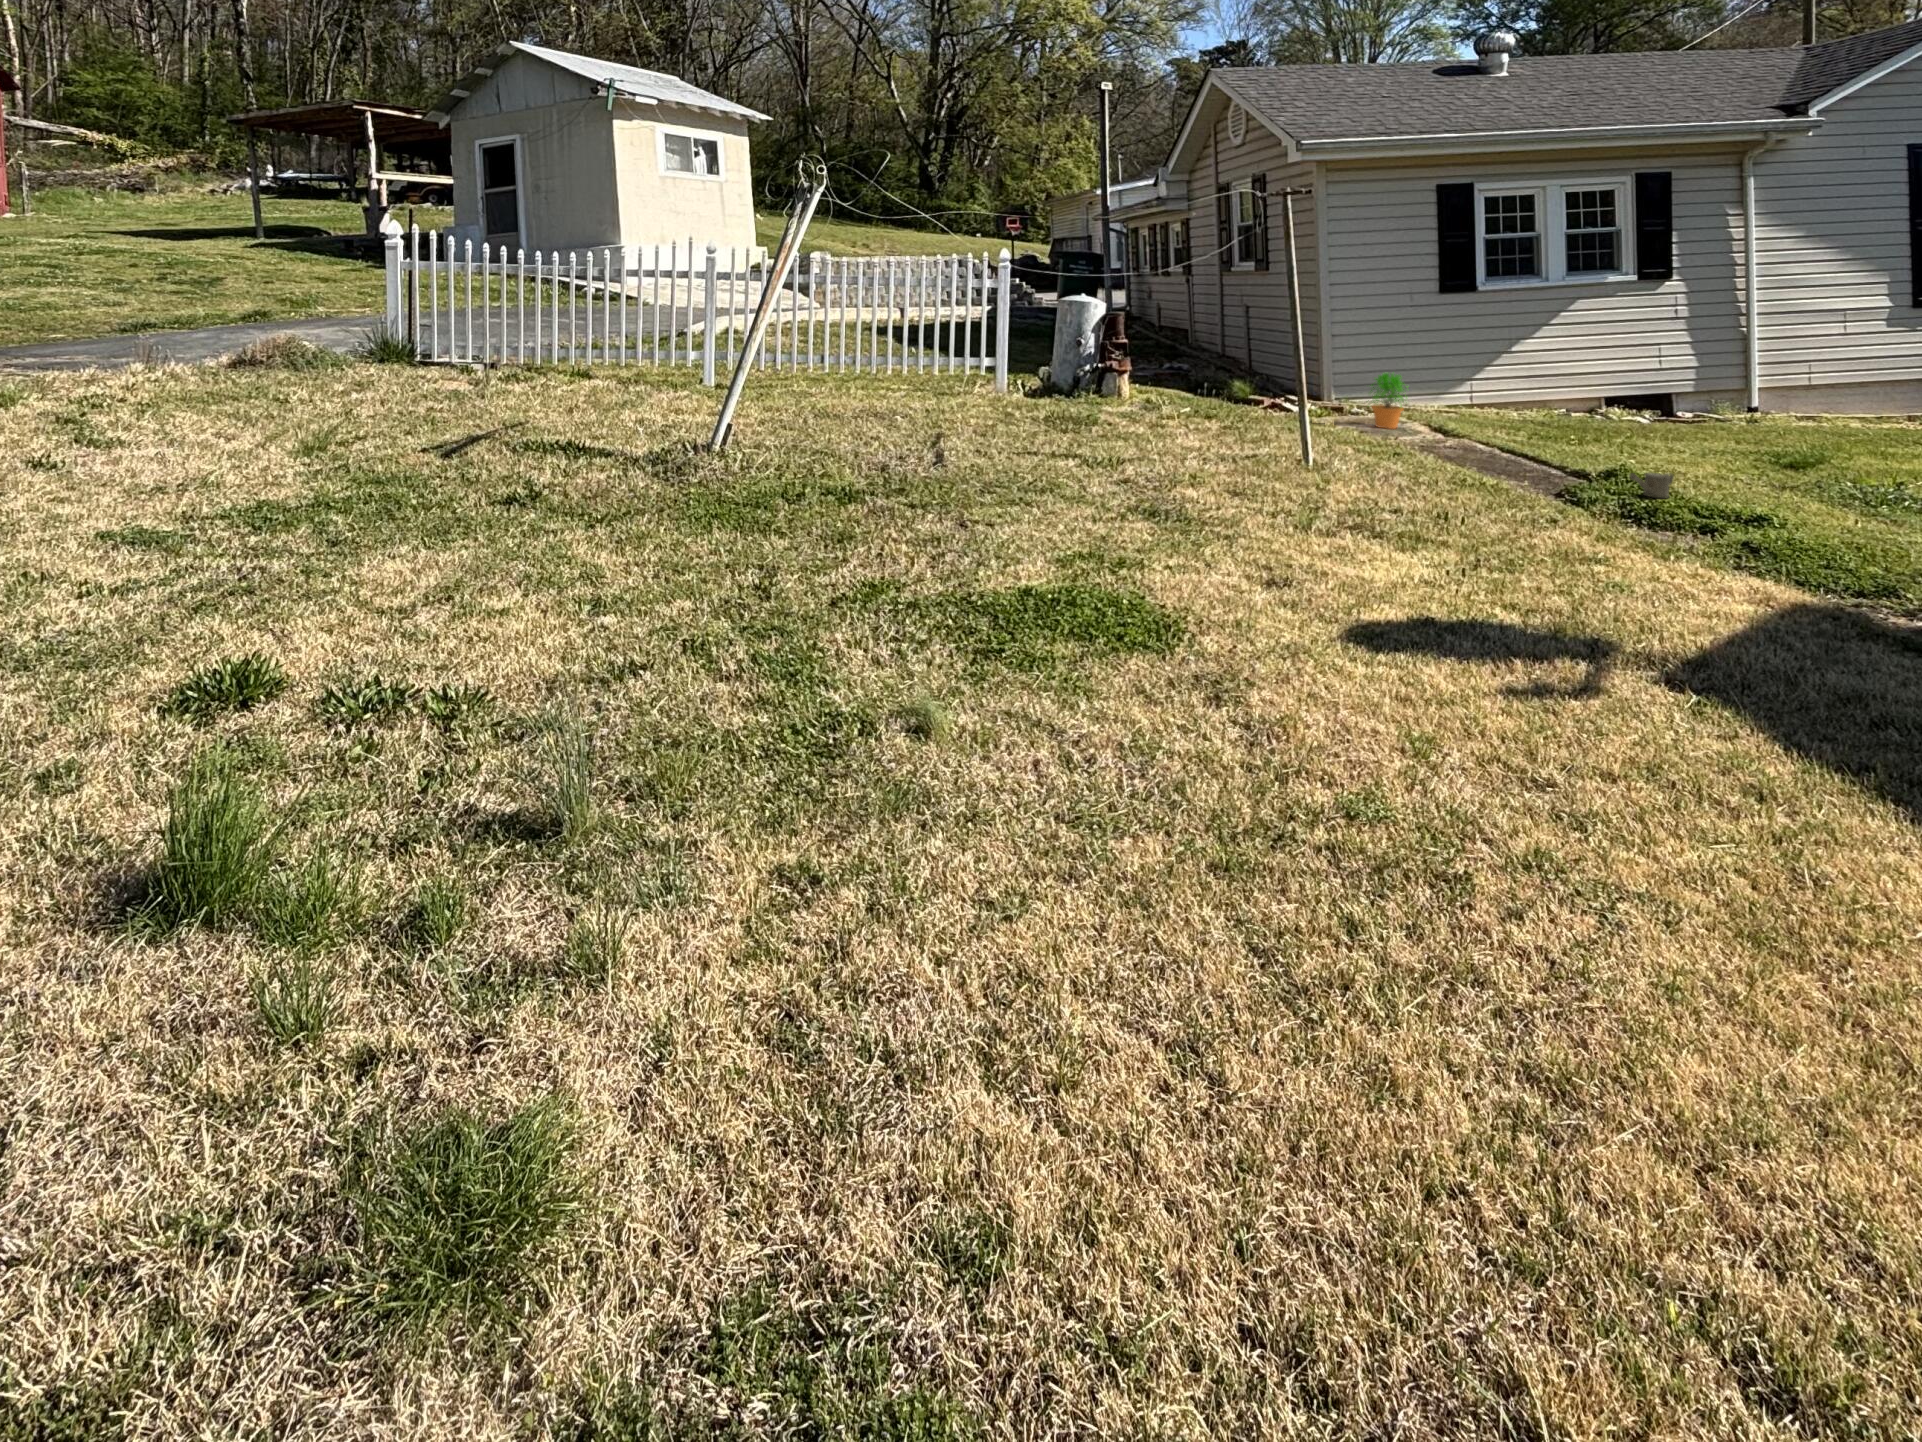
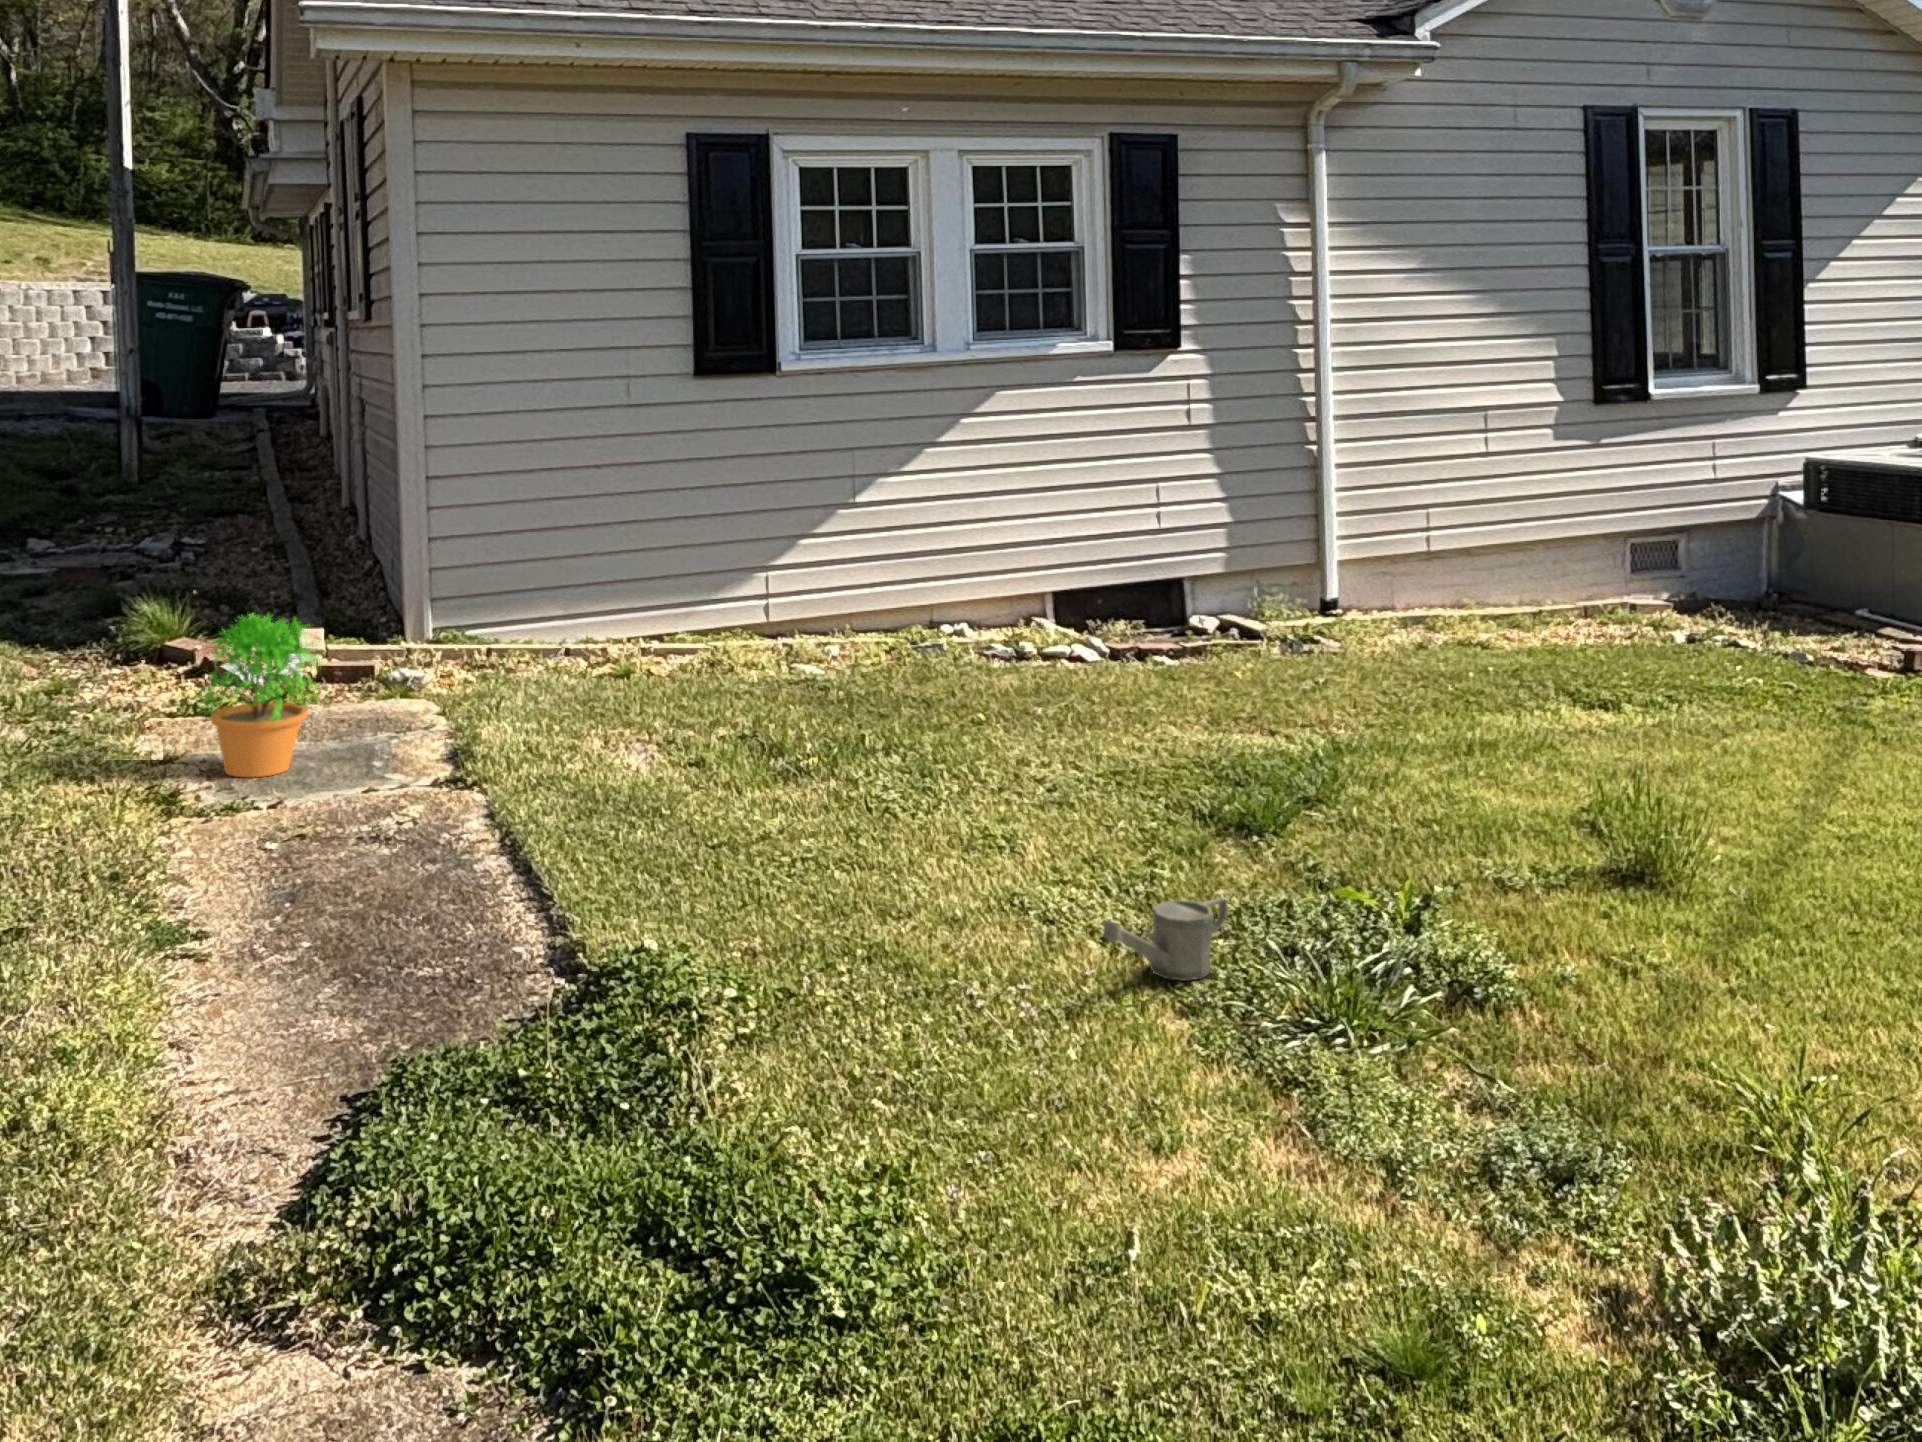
watering can: present [1629,473,1674,498] -> present [1104,898,1227,981]

